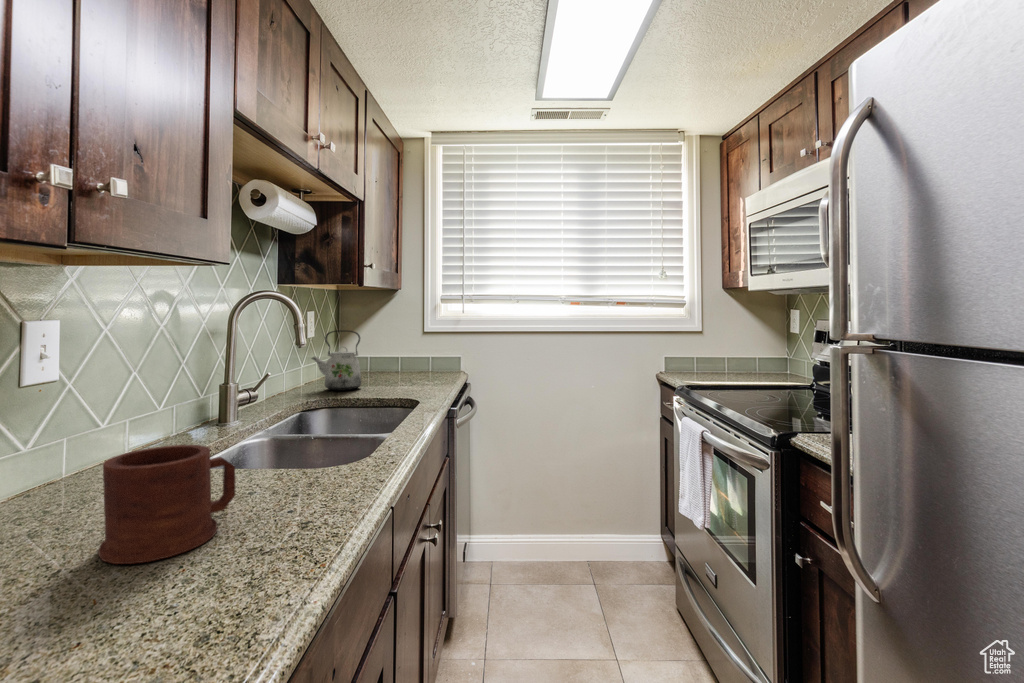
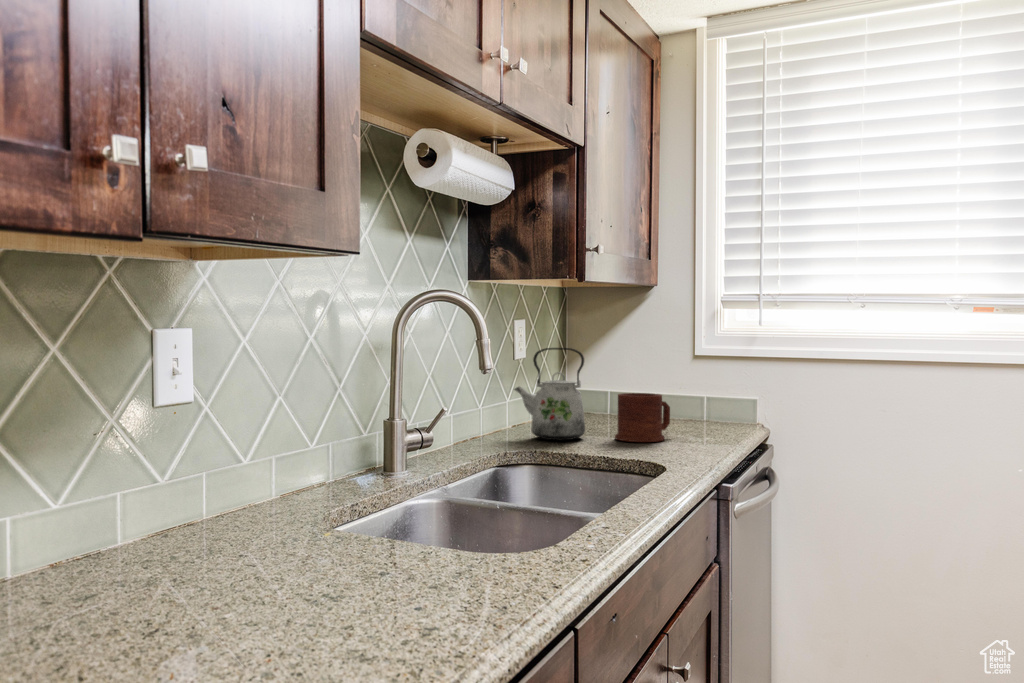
mug: present [98,445,235,564] -> present [615,393,670,442]

